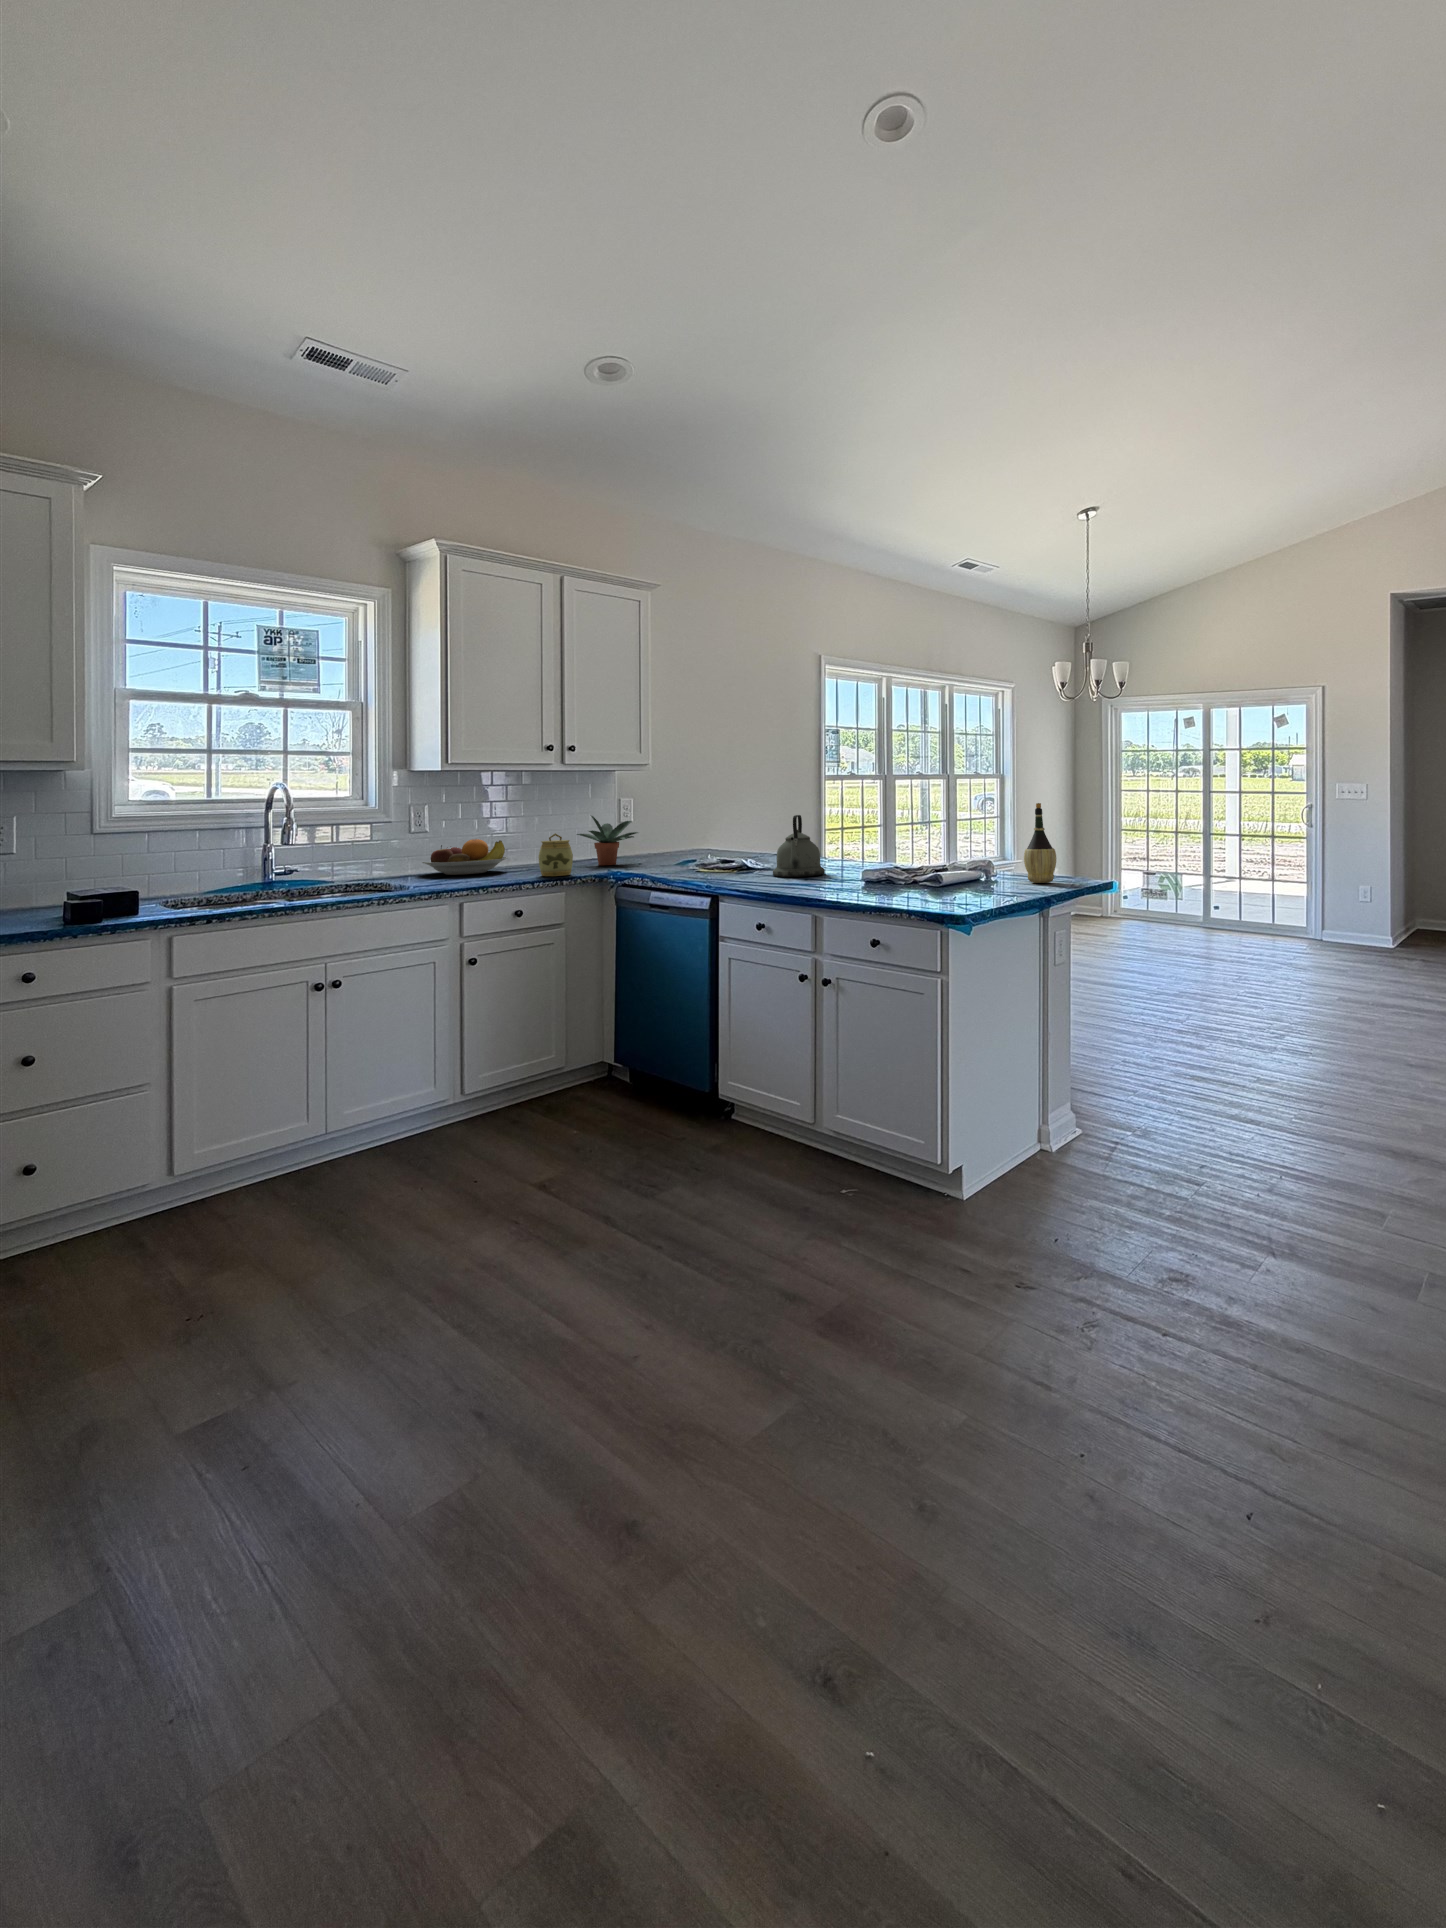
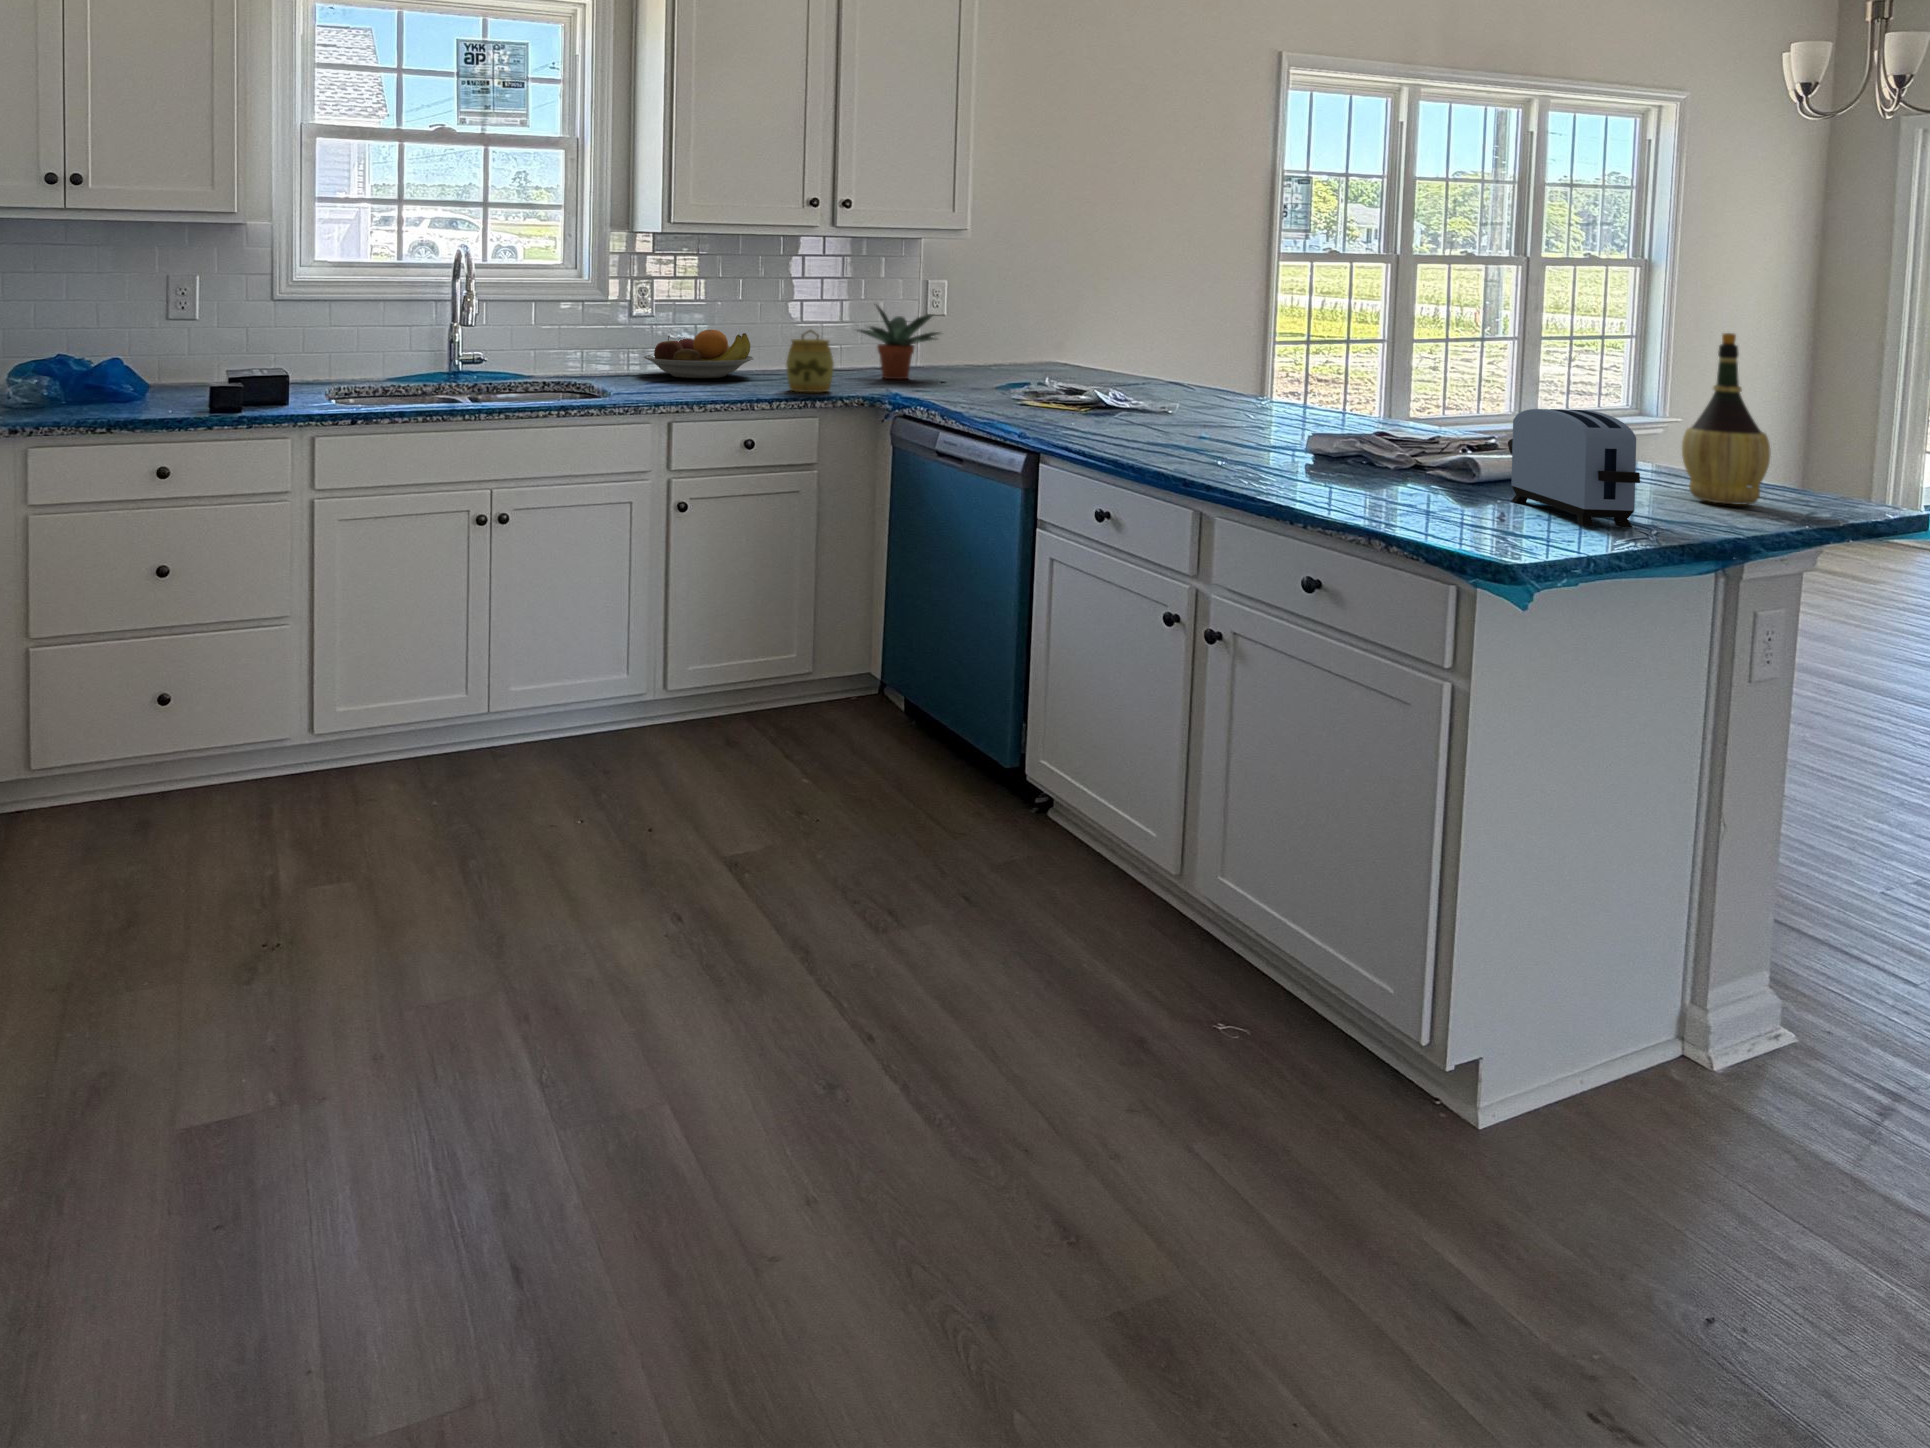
kettle: present [773,815,825,877] -> none [1141,324,1238,433]
toaster: none [956,842,1010,896] -> present [1508,409,1640,528]

